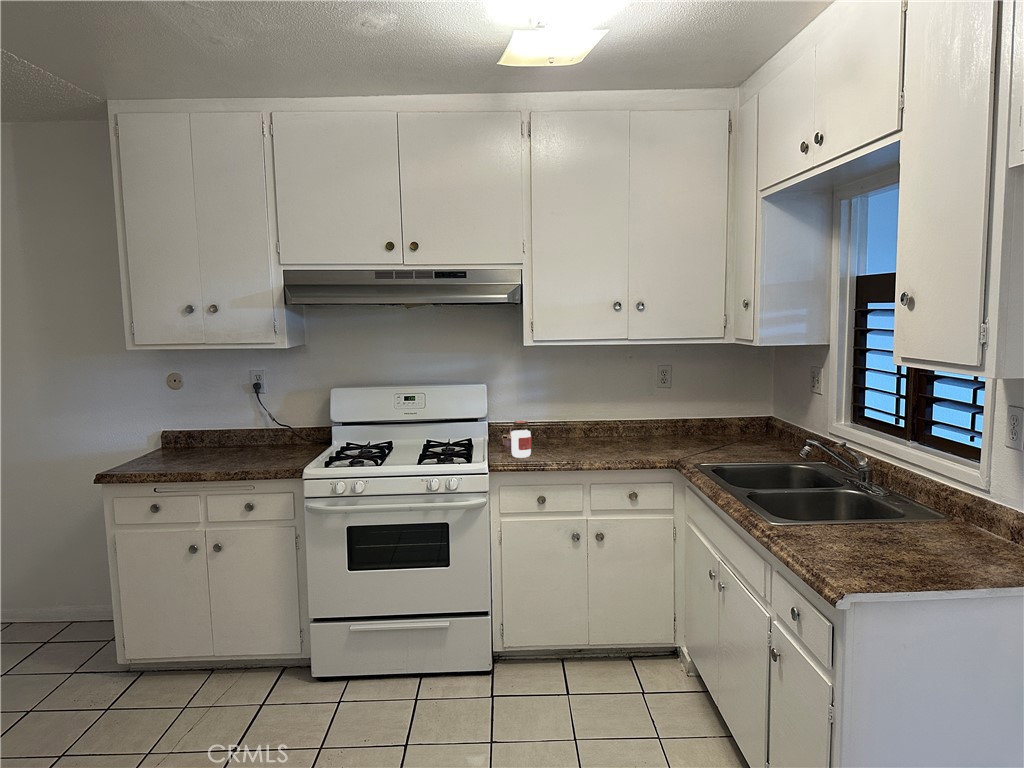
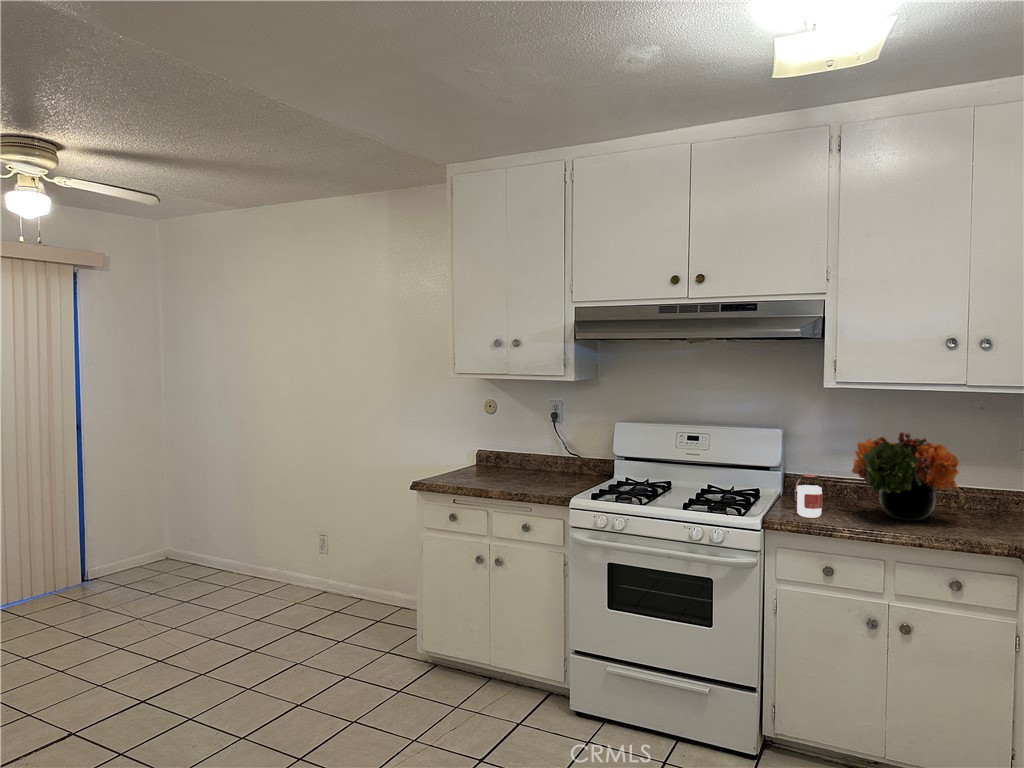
flower arrangement: none [547,379,626,450] -> present [852,432,959,521]

